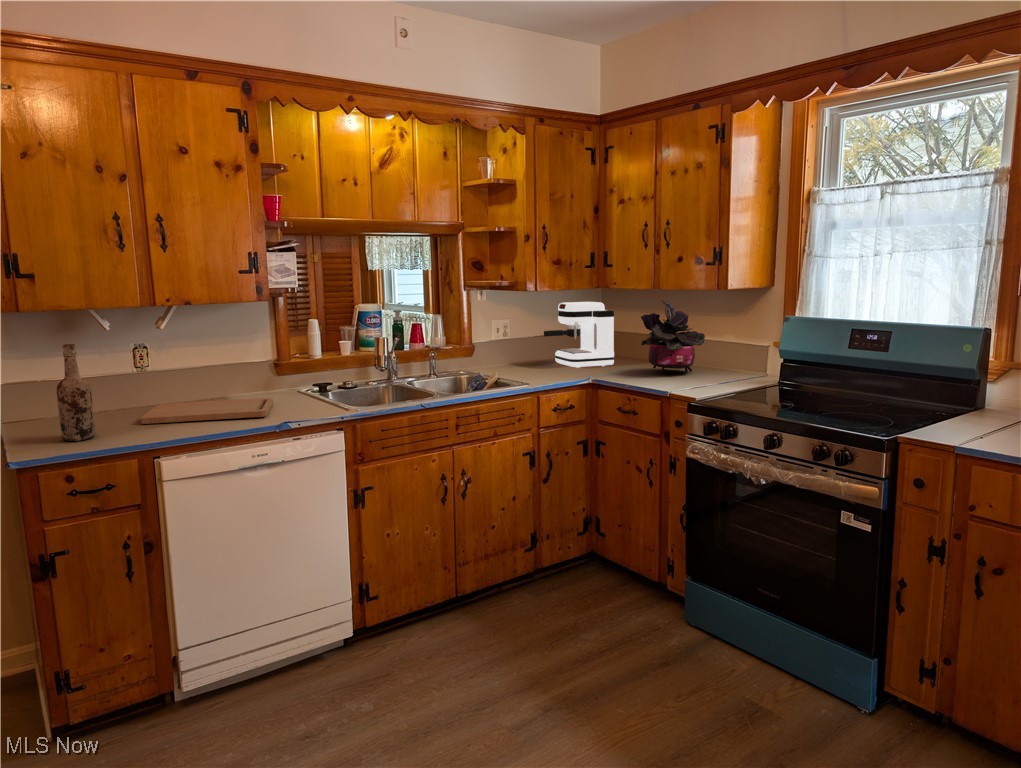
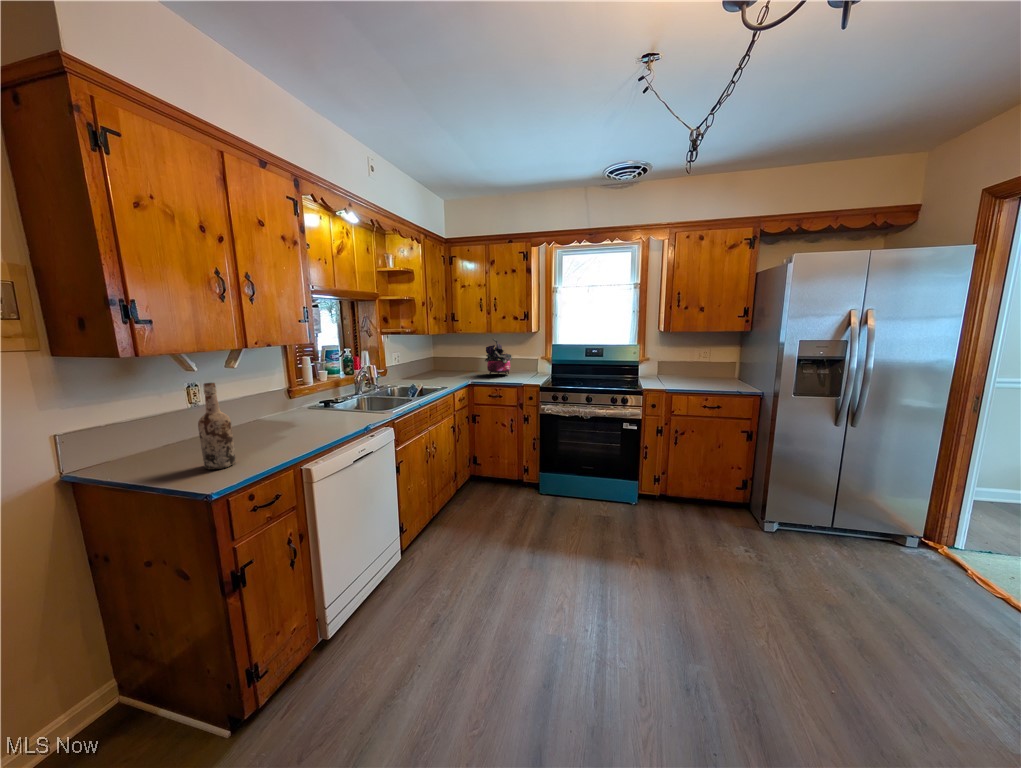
coffee maker: present [544,302,614,368] -> none [427,341,465,378]
cutting board: present [140,398,273,424] -> none [226,414,343,446]

